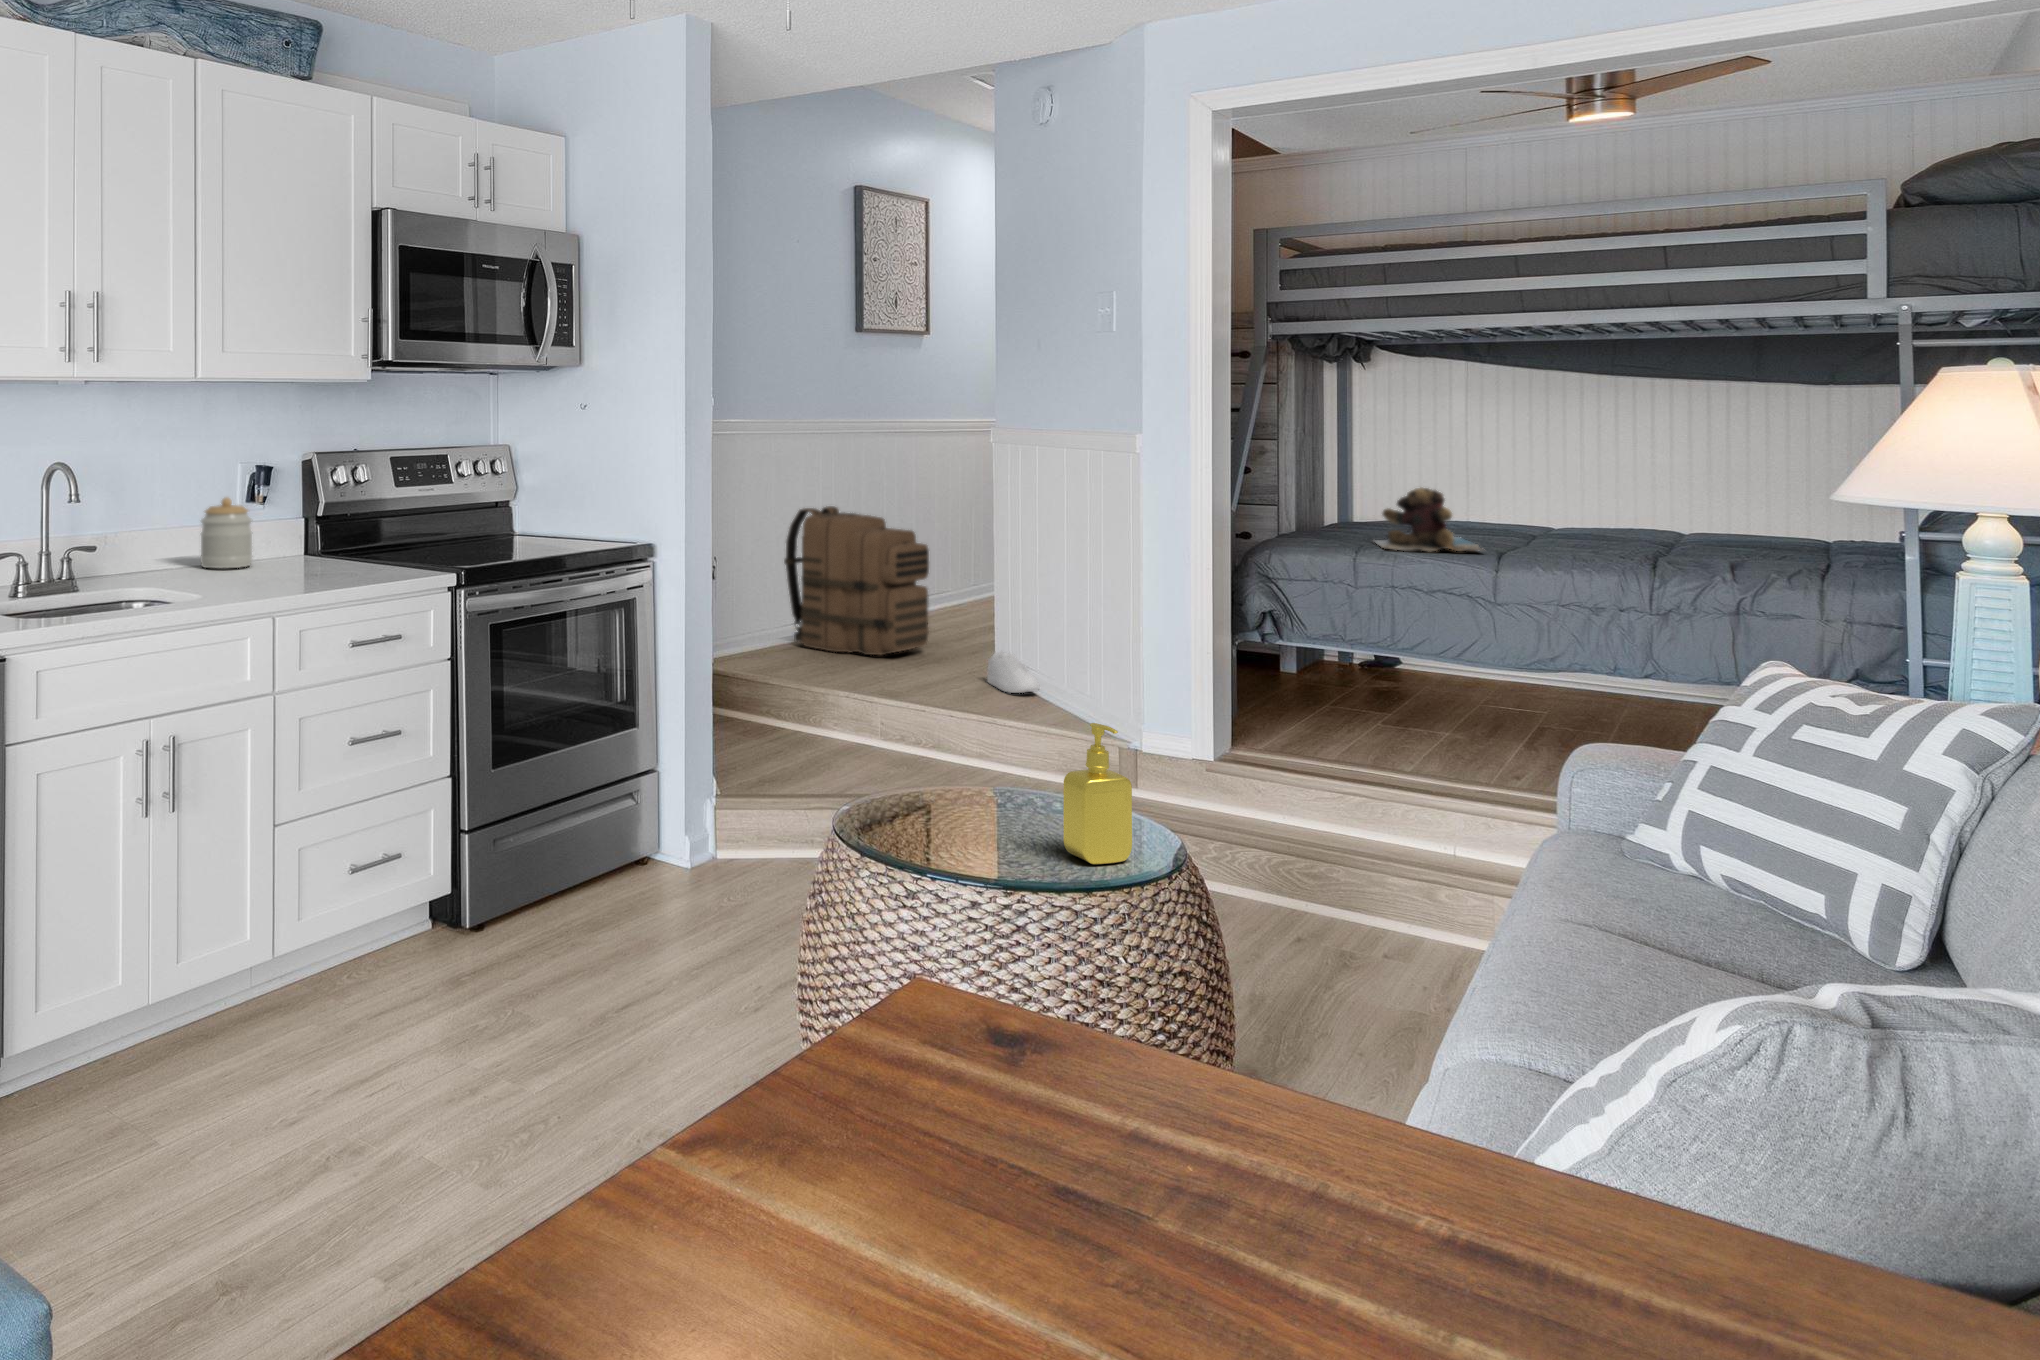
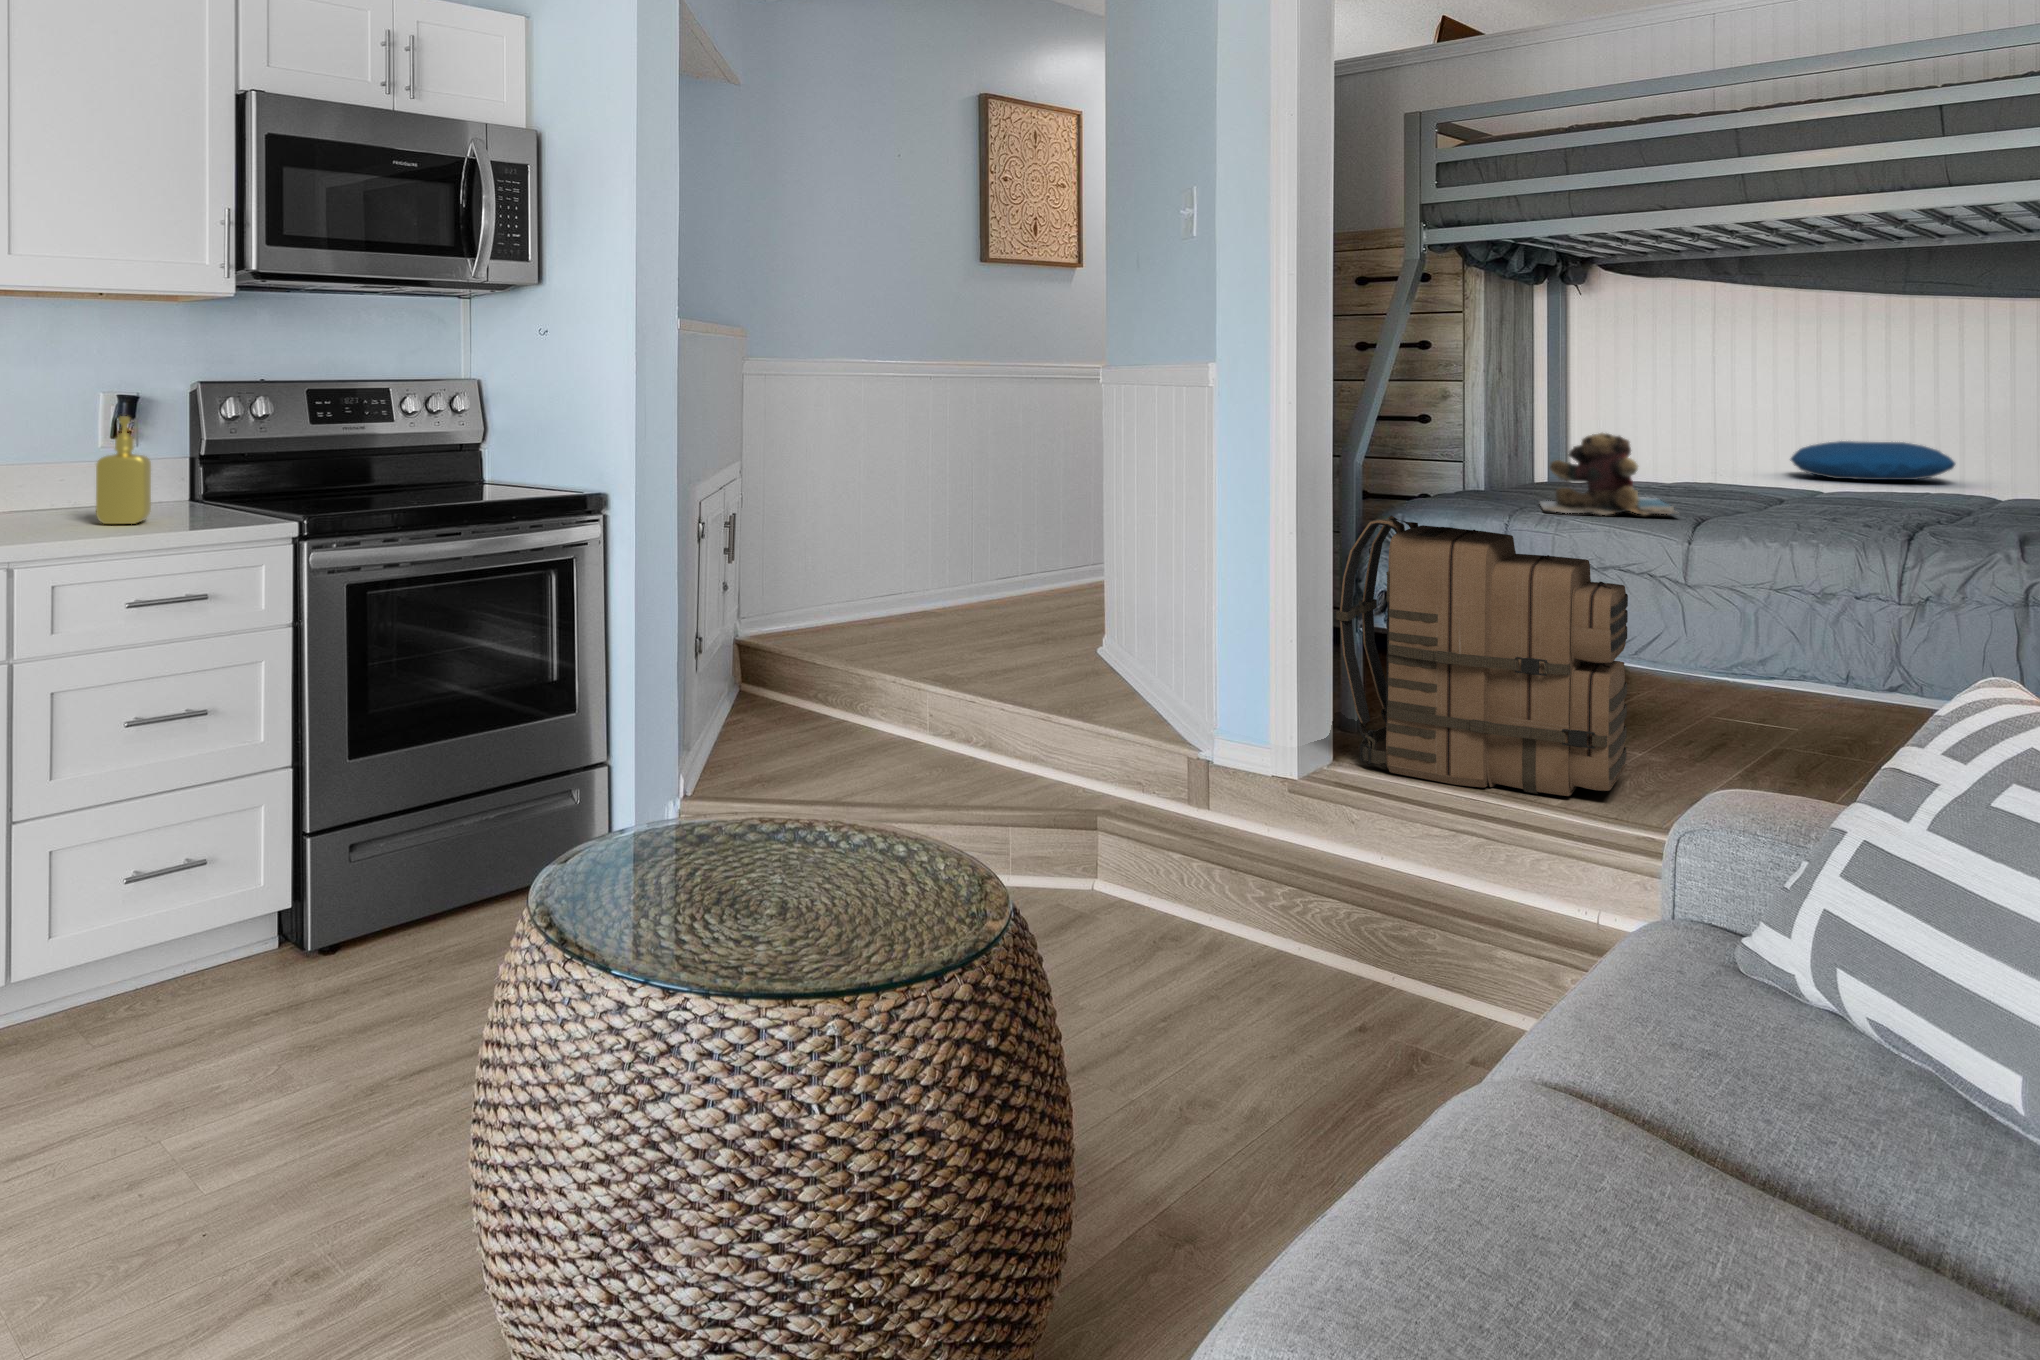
pillow: none [1525,487,1651,517] -> present [1791,441,1955,480]
jar: present [200,497,253,569] -> none [24,430,91,513]
backpack: present [784,506,929,655] -> present [1336,516,1628,796]
shoe: present [987,652,1040,693] -> none [1075,633,1128,684]
soap dispenser: present [1063,723,1132,864] -> present [96,416,151,524]

